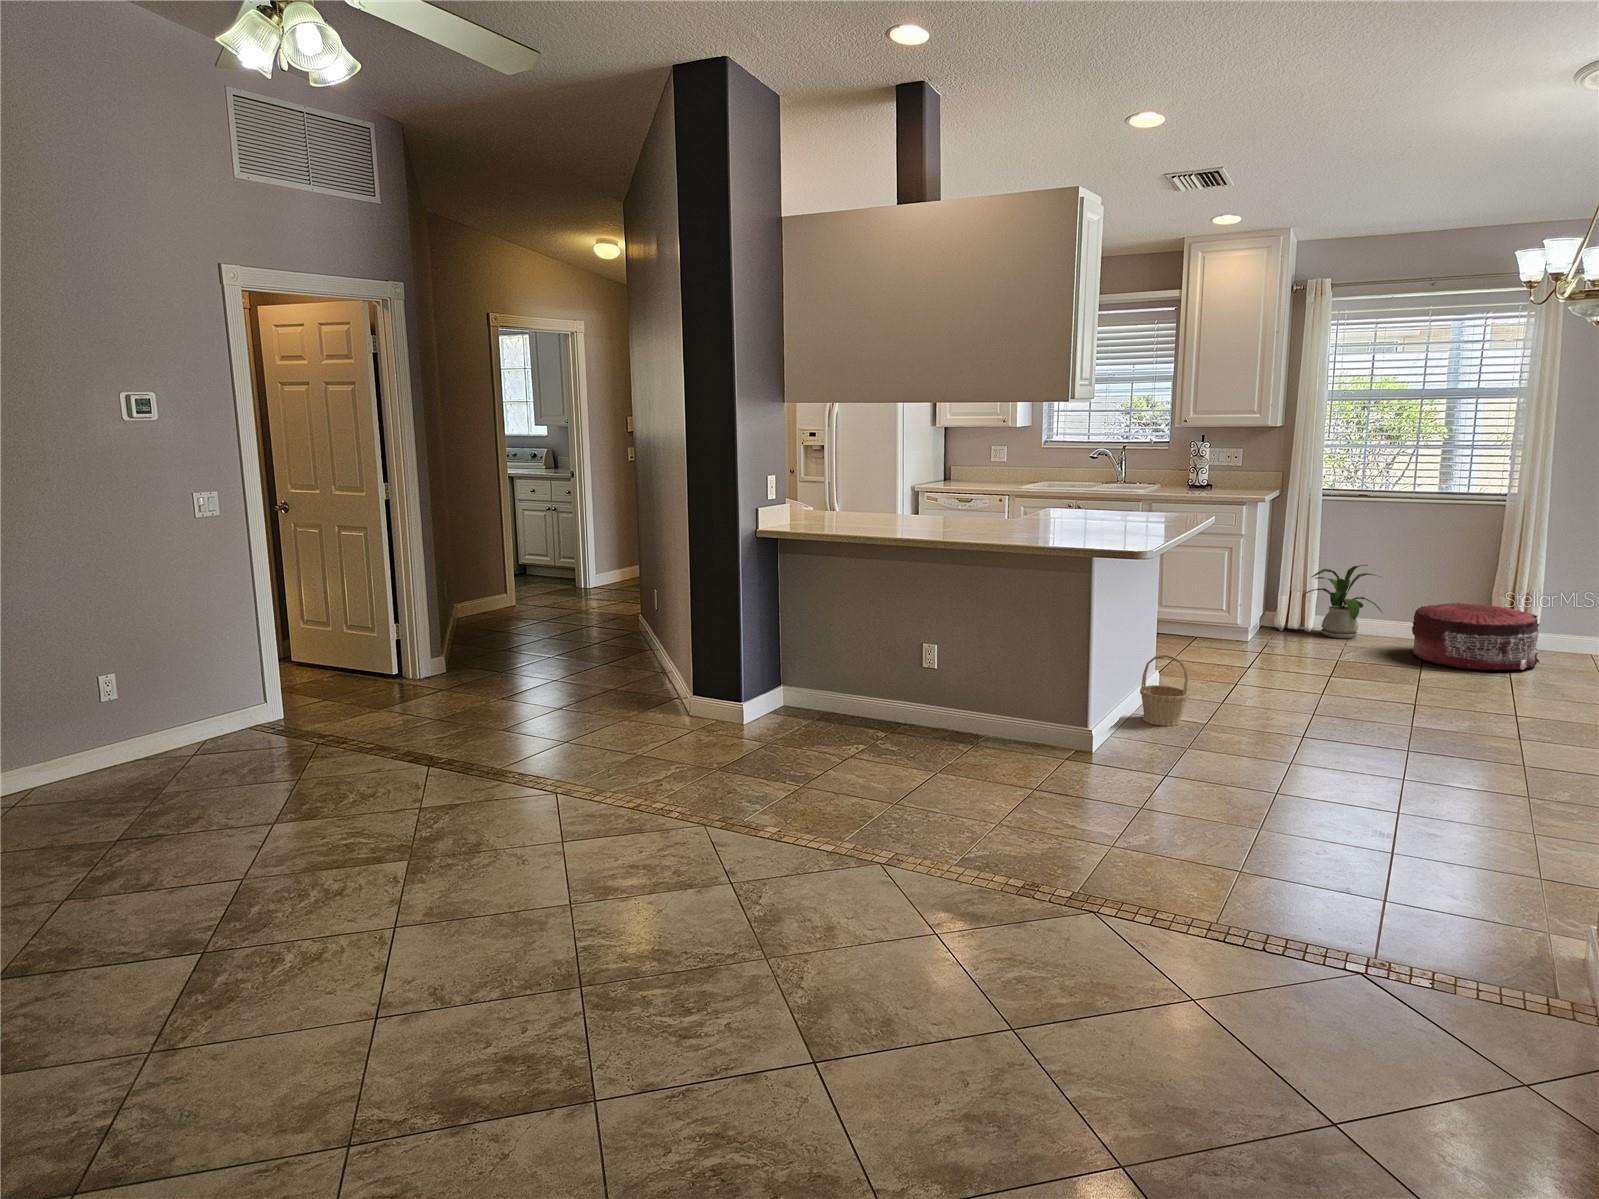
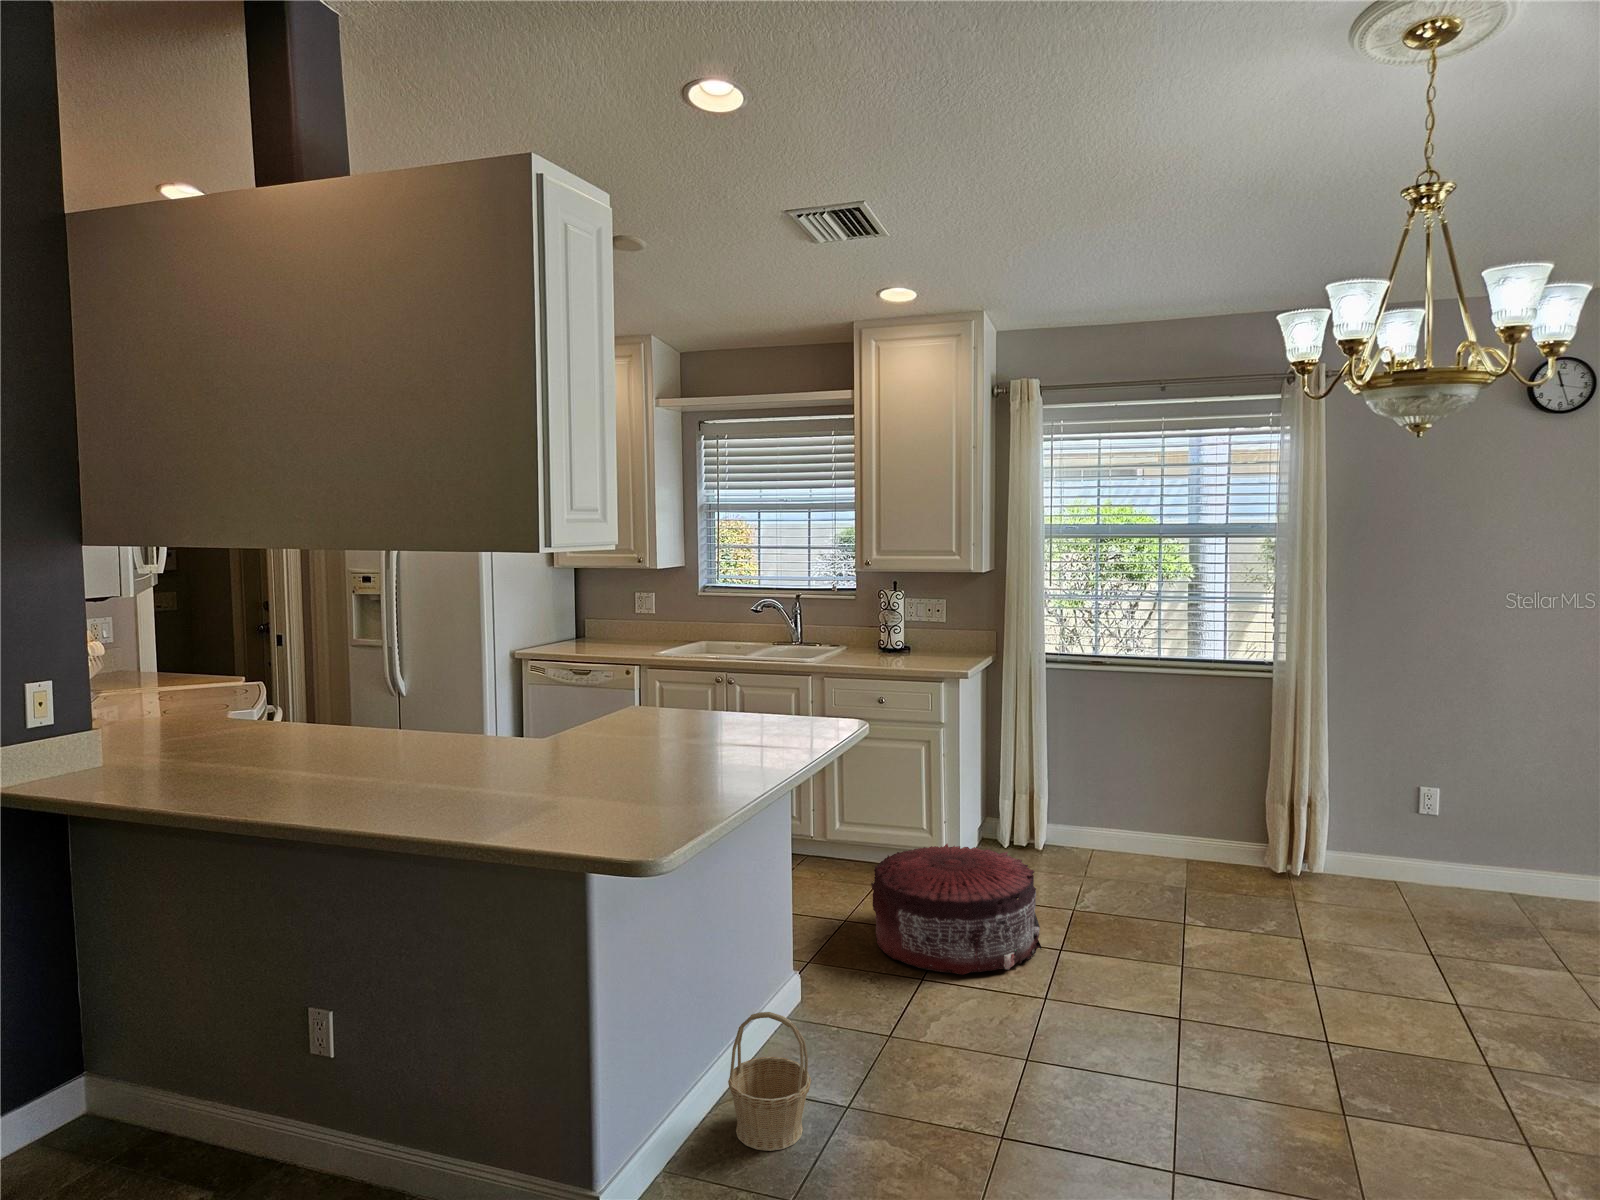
house plant: present [1304,565,1383,638] -> none [1030,762,1132,862]
pouf: present [1412,602,1540,670] -> present [871,844,1041,975]

